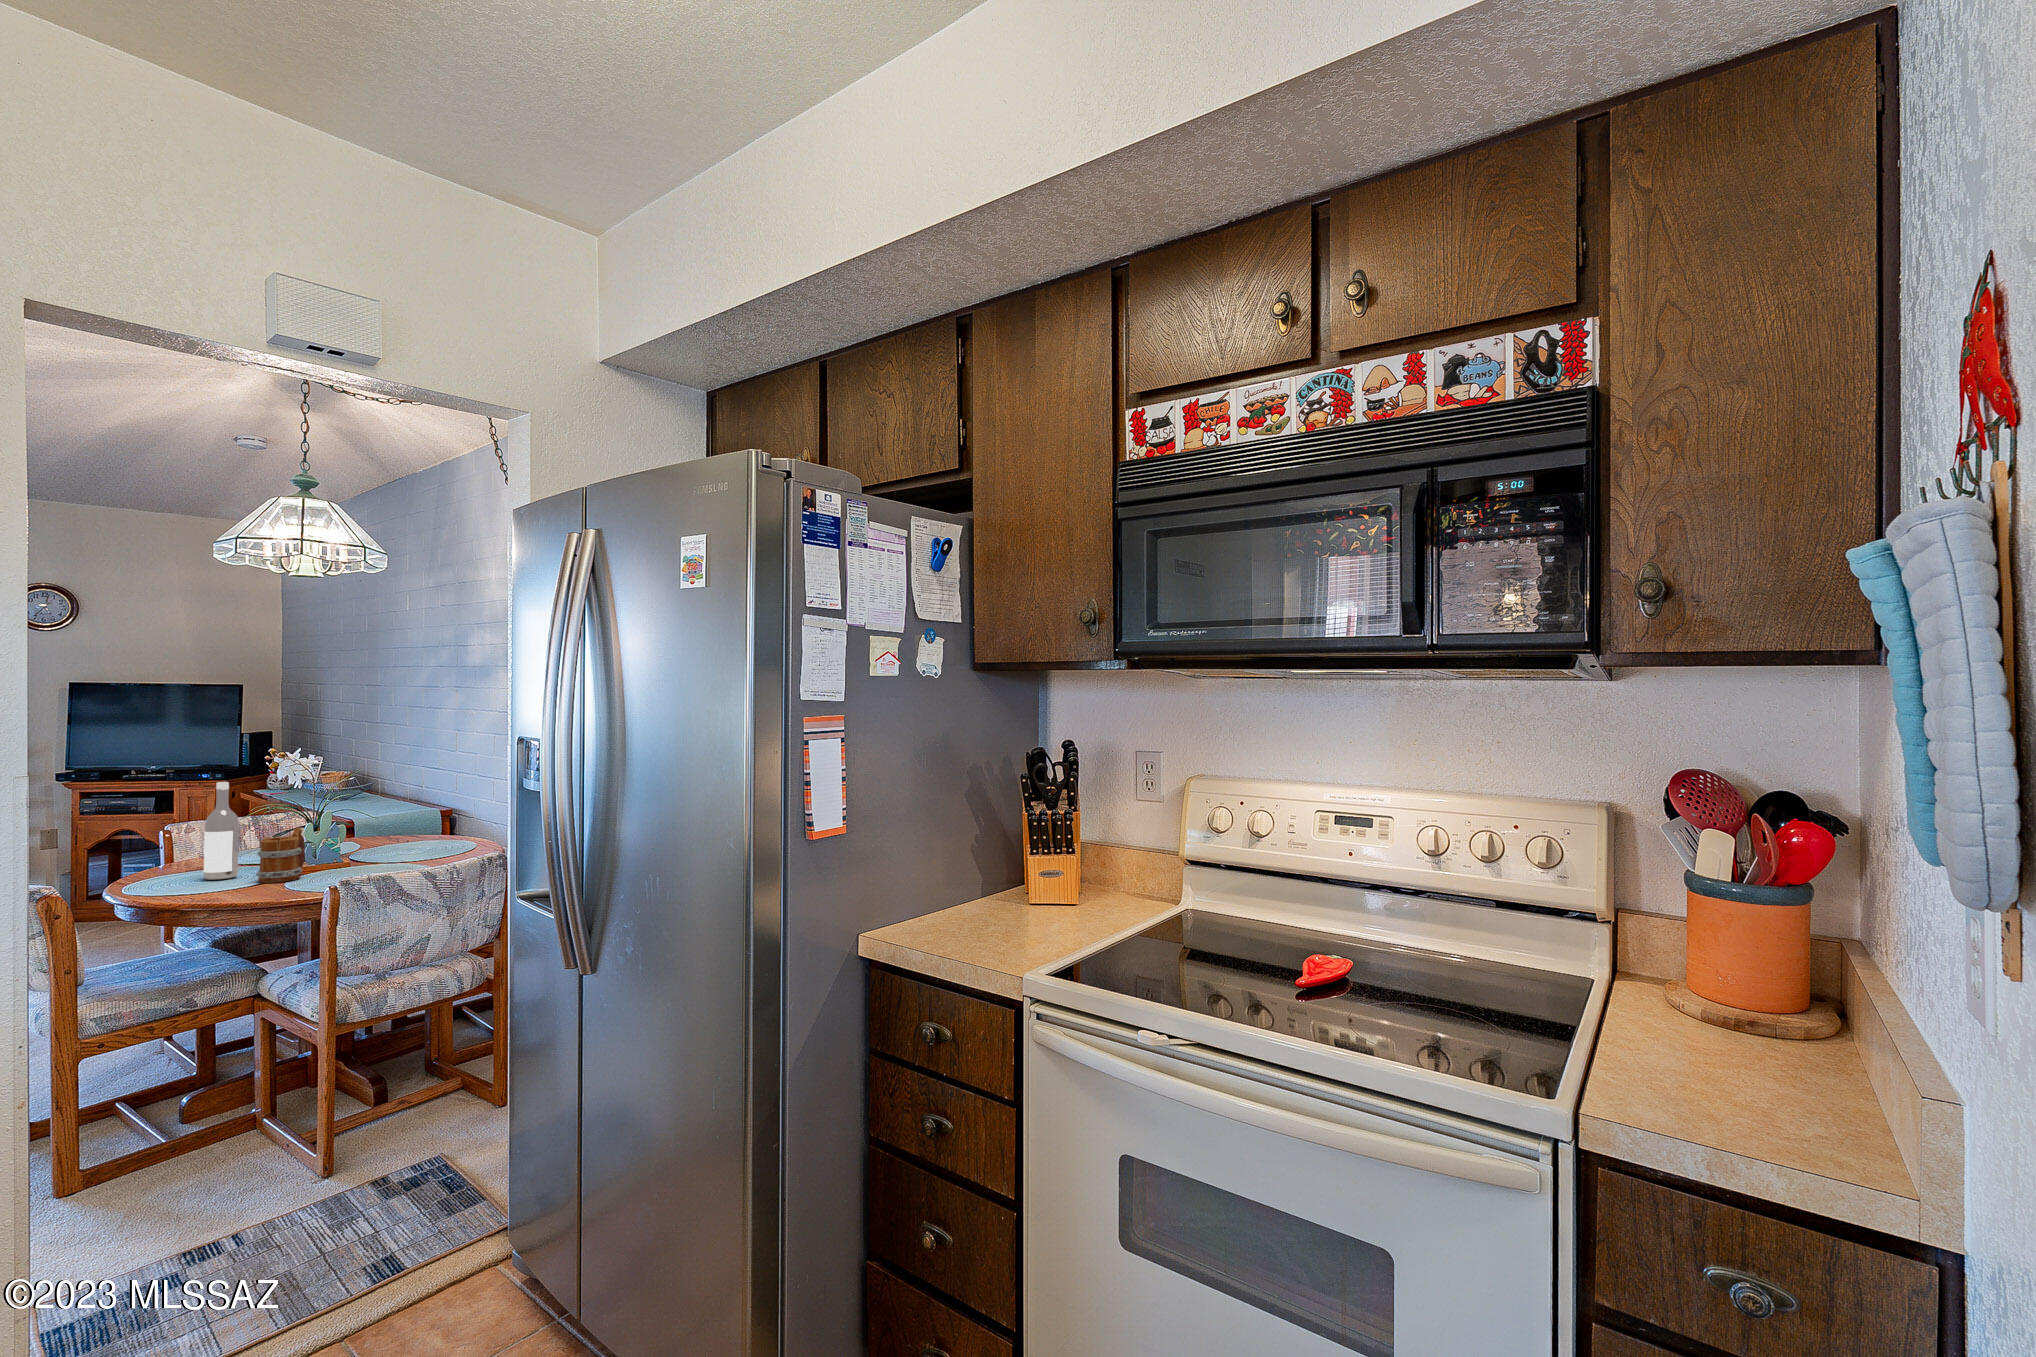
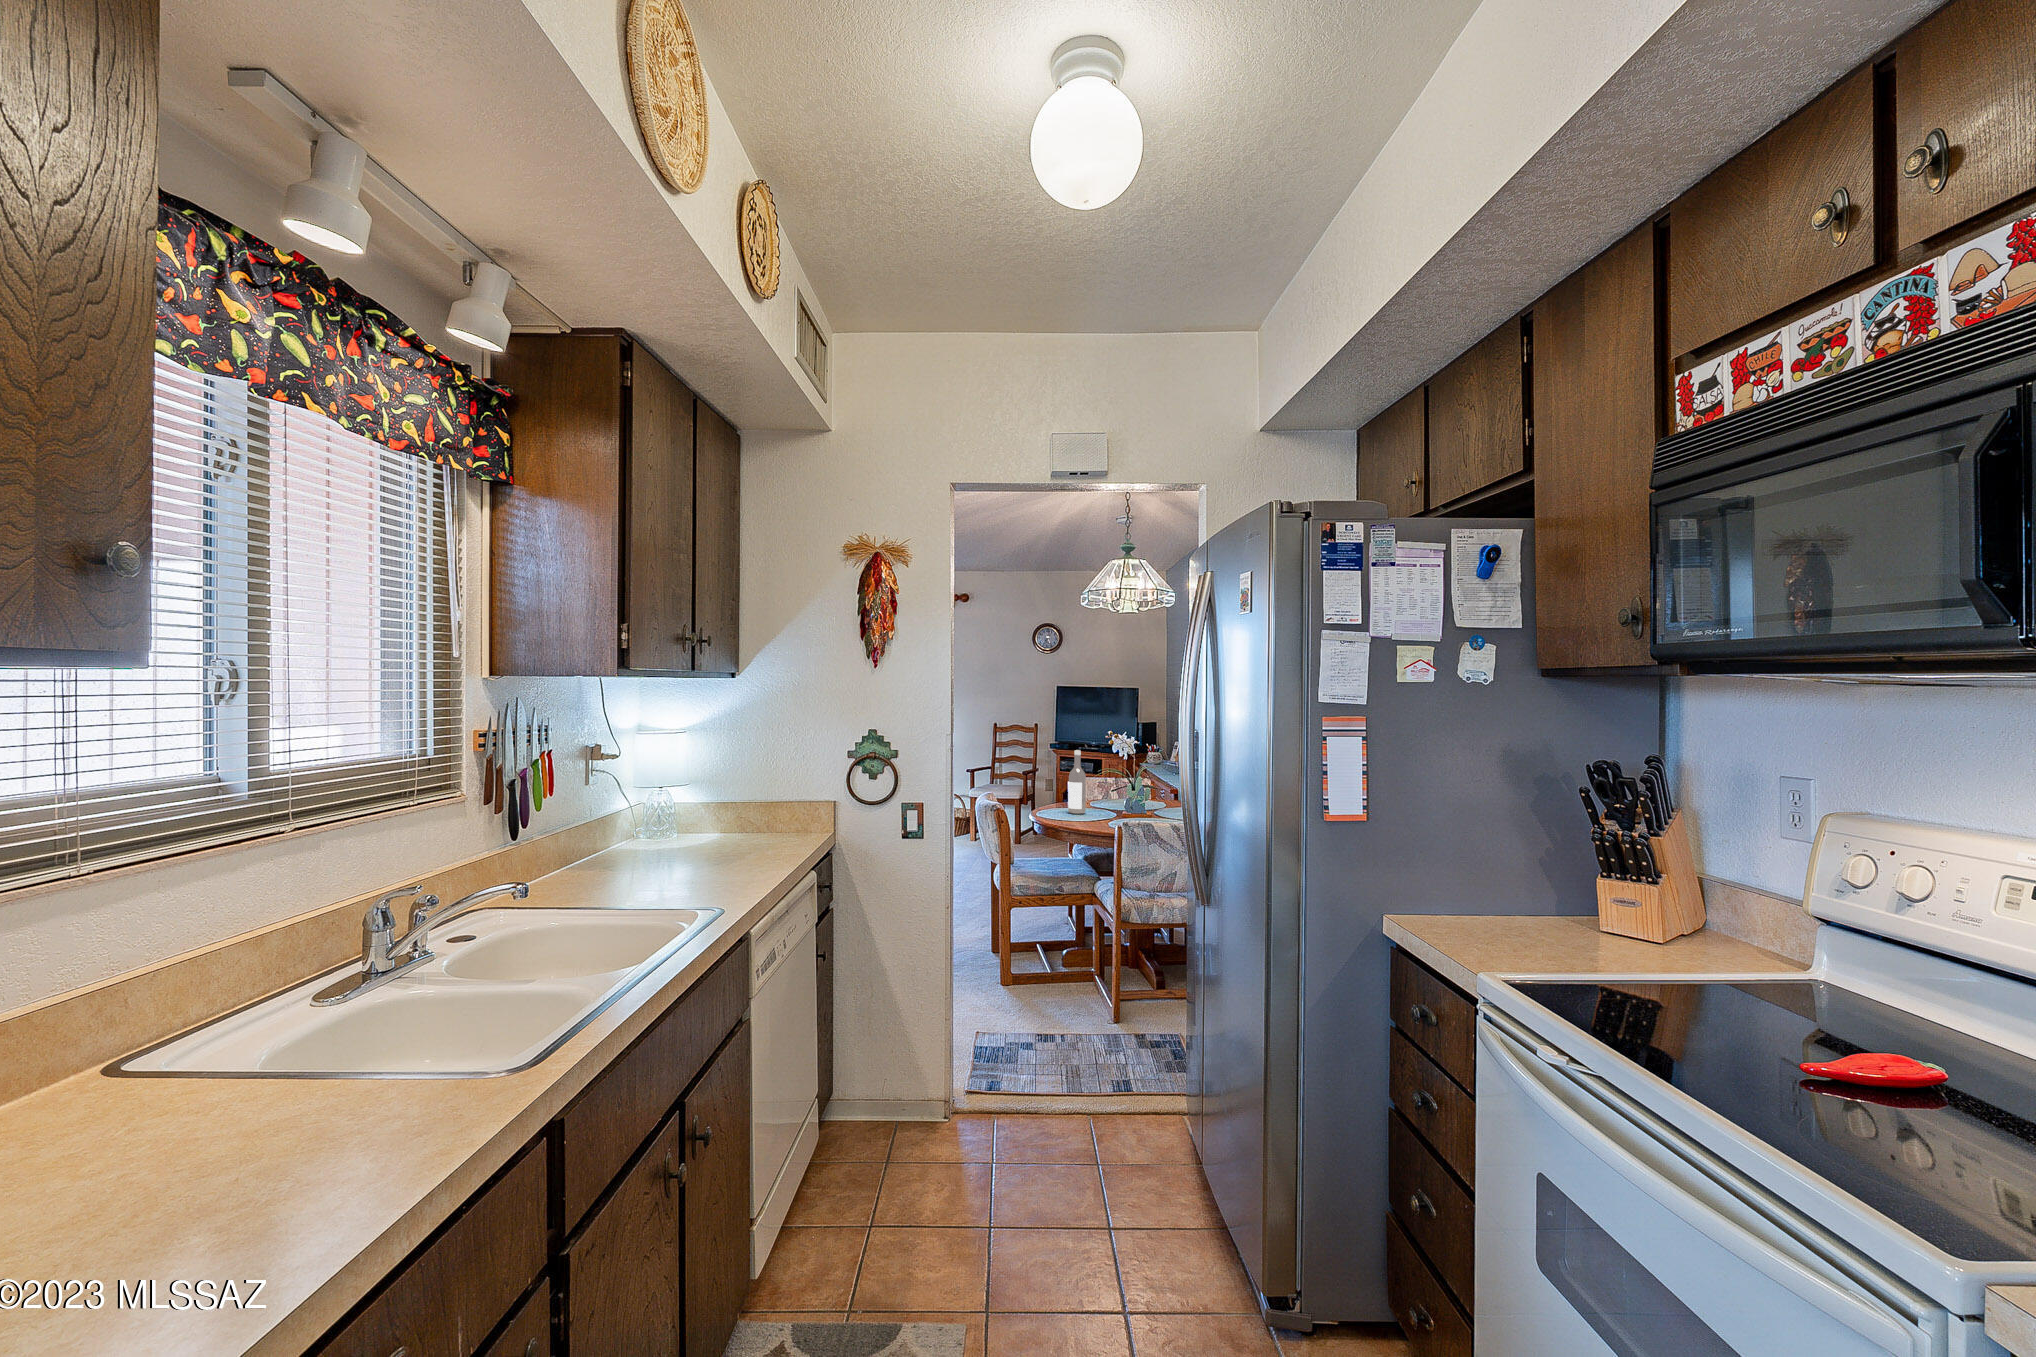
mug: present [256,828,305,883] -> none [1091,785,1120,820]

